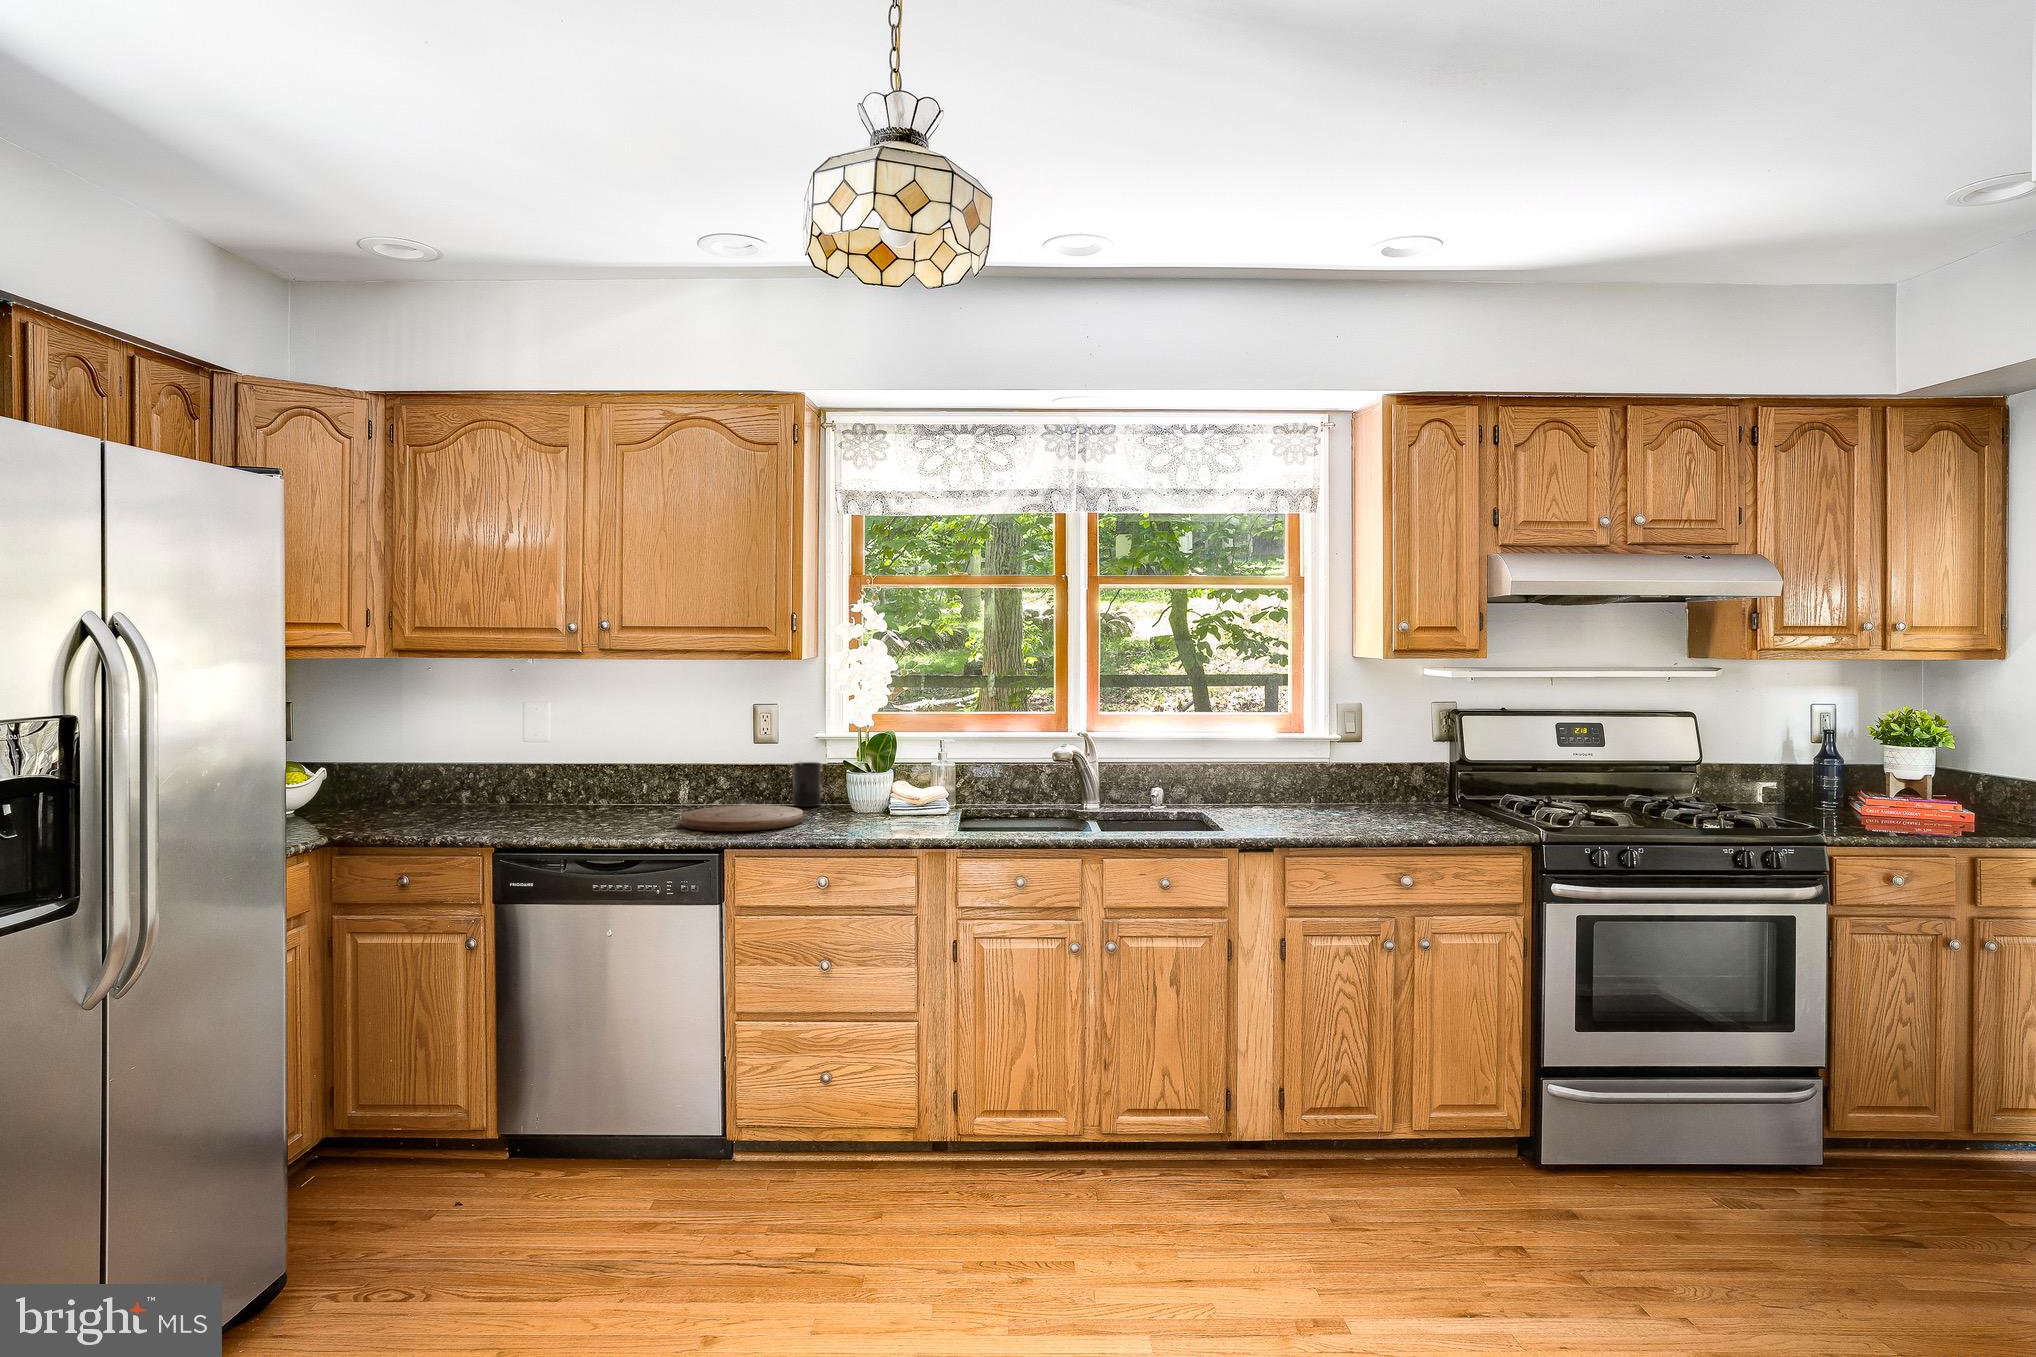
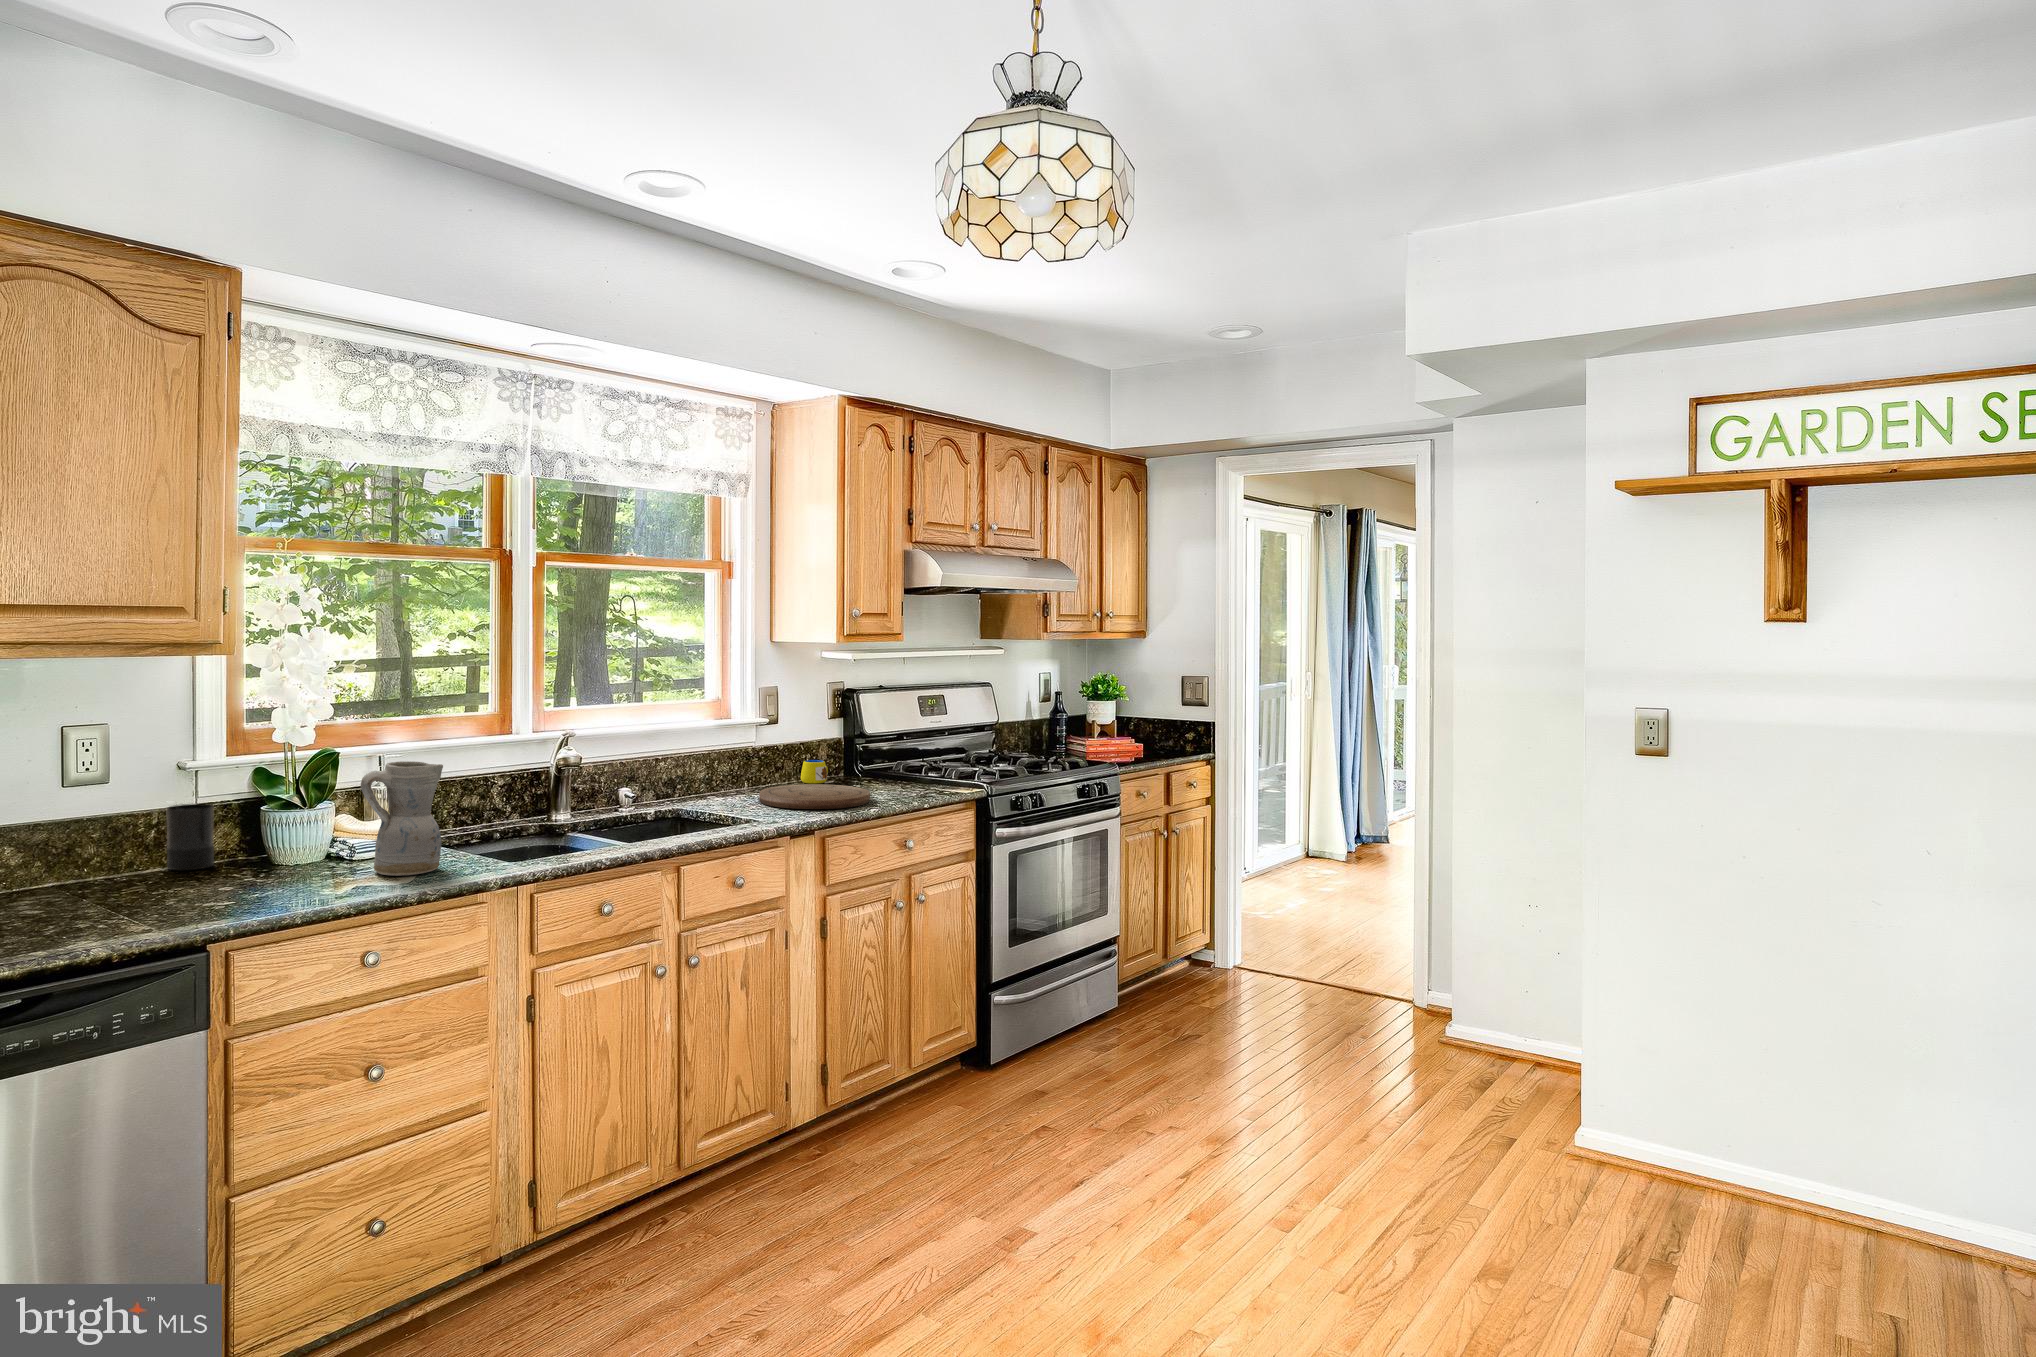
ceramic pitcher: none [859,738,917,826] -> present [361,761,443,876]
mug: none [1384,781,1421,806] -> present [801,760,834,784]
cutting board: present [681,805,803,831] -> present [759,784,870,809]

